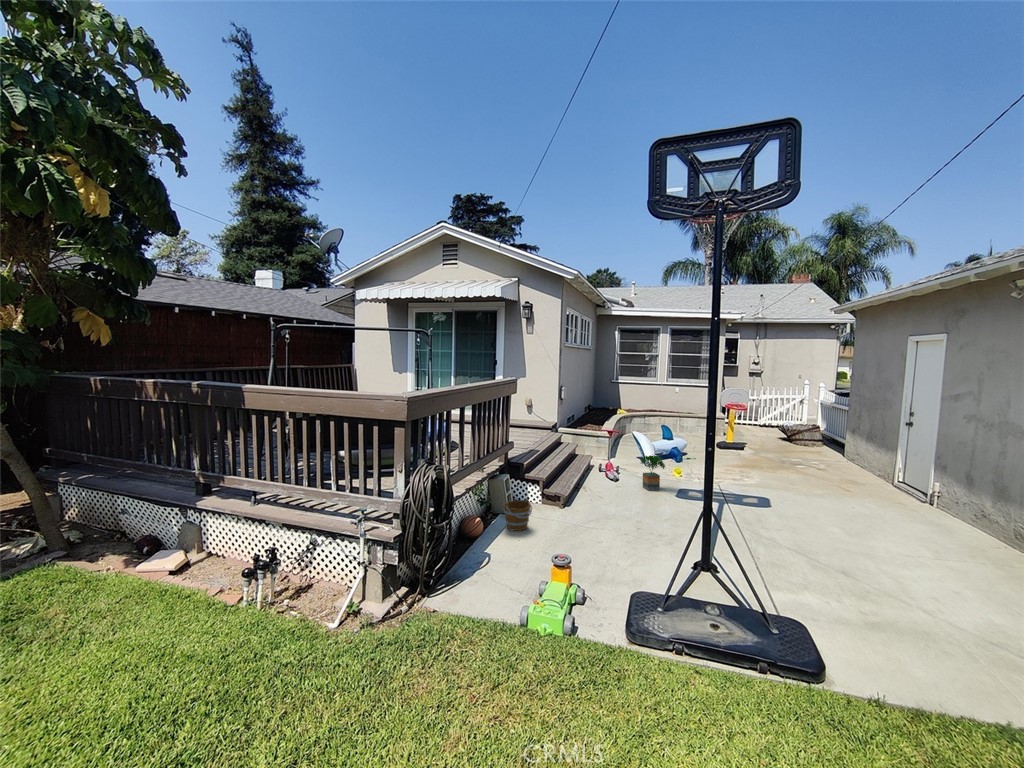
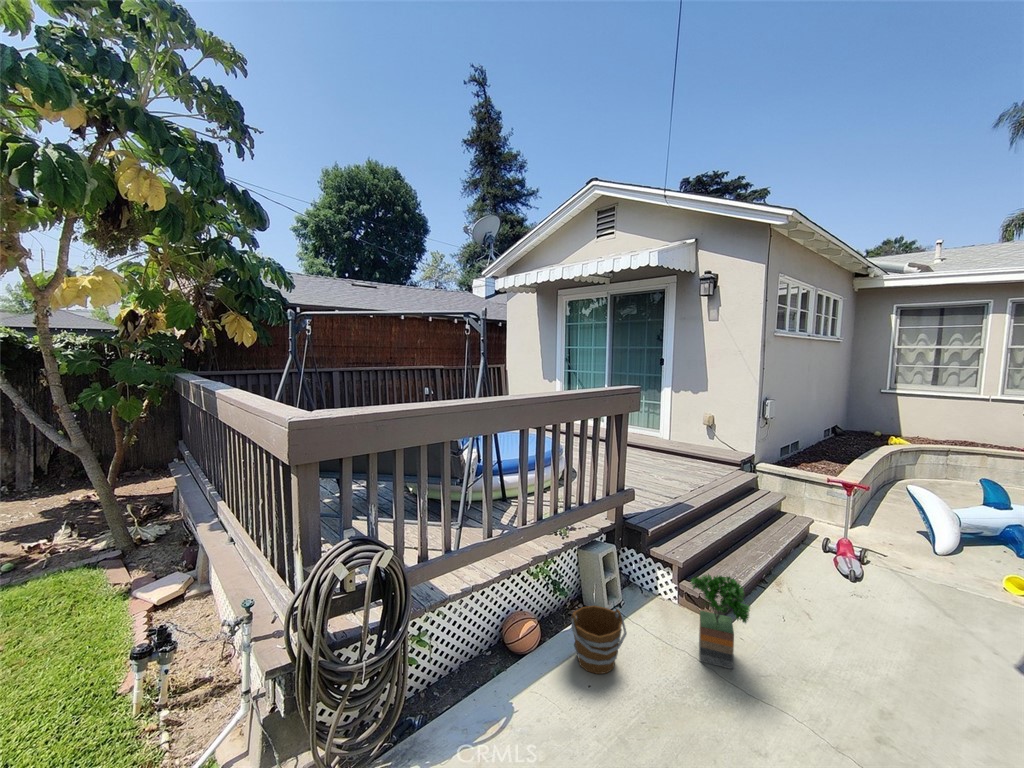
potted tree: present [641,455,665,491] -> present [690,574,750,669]

